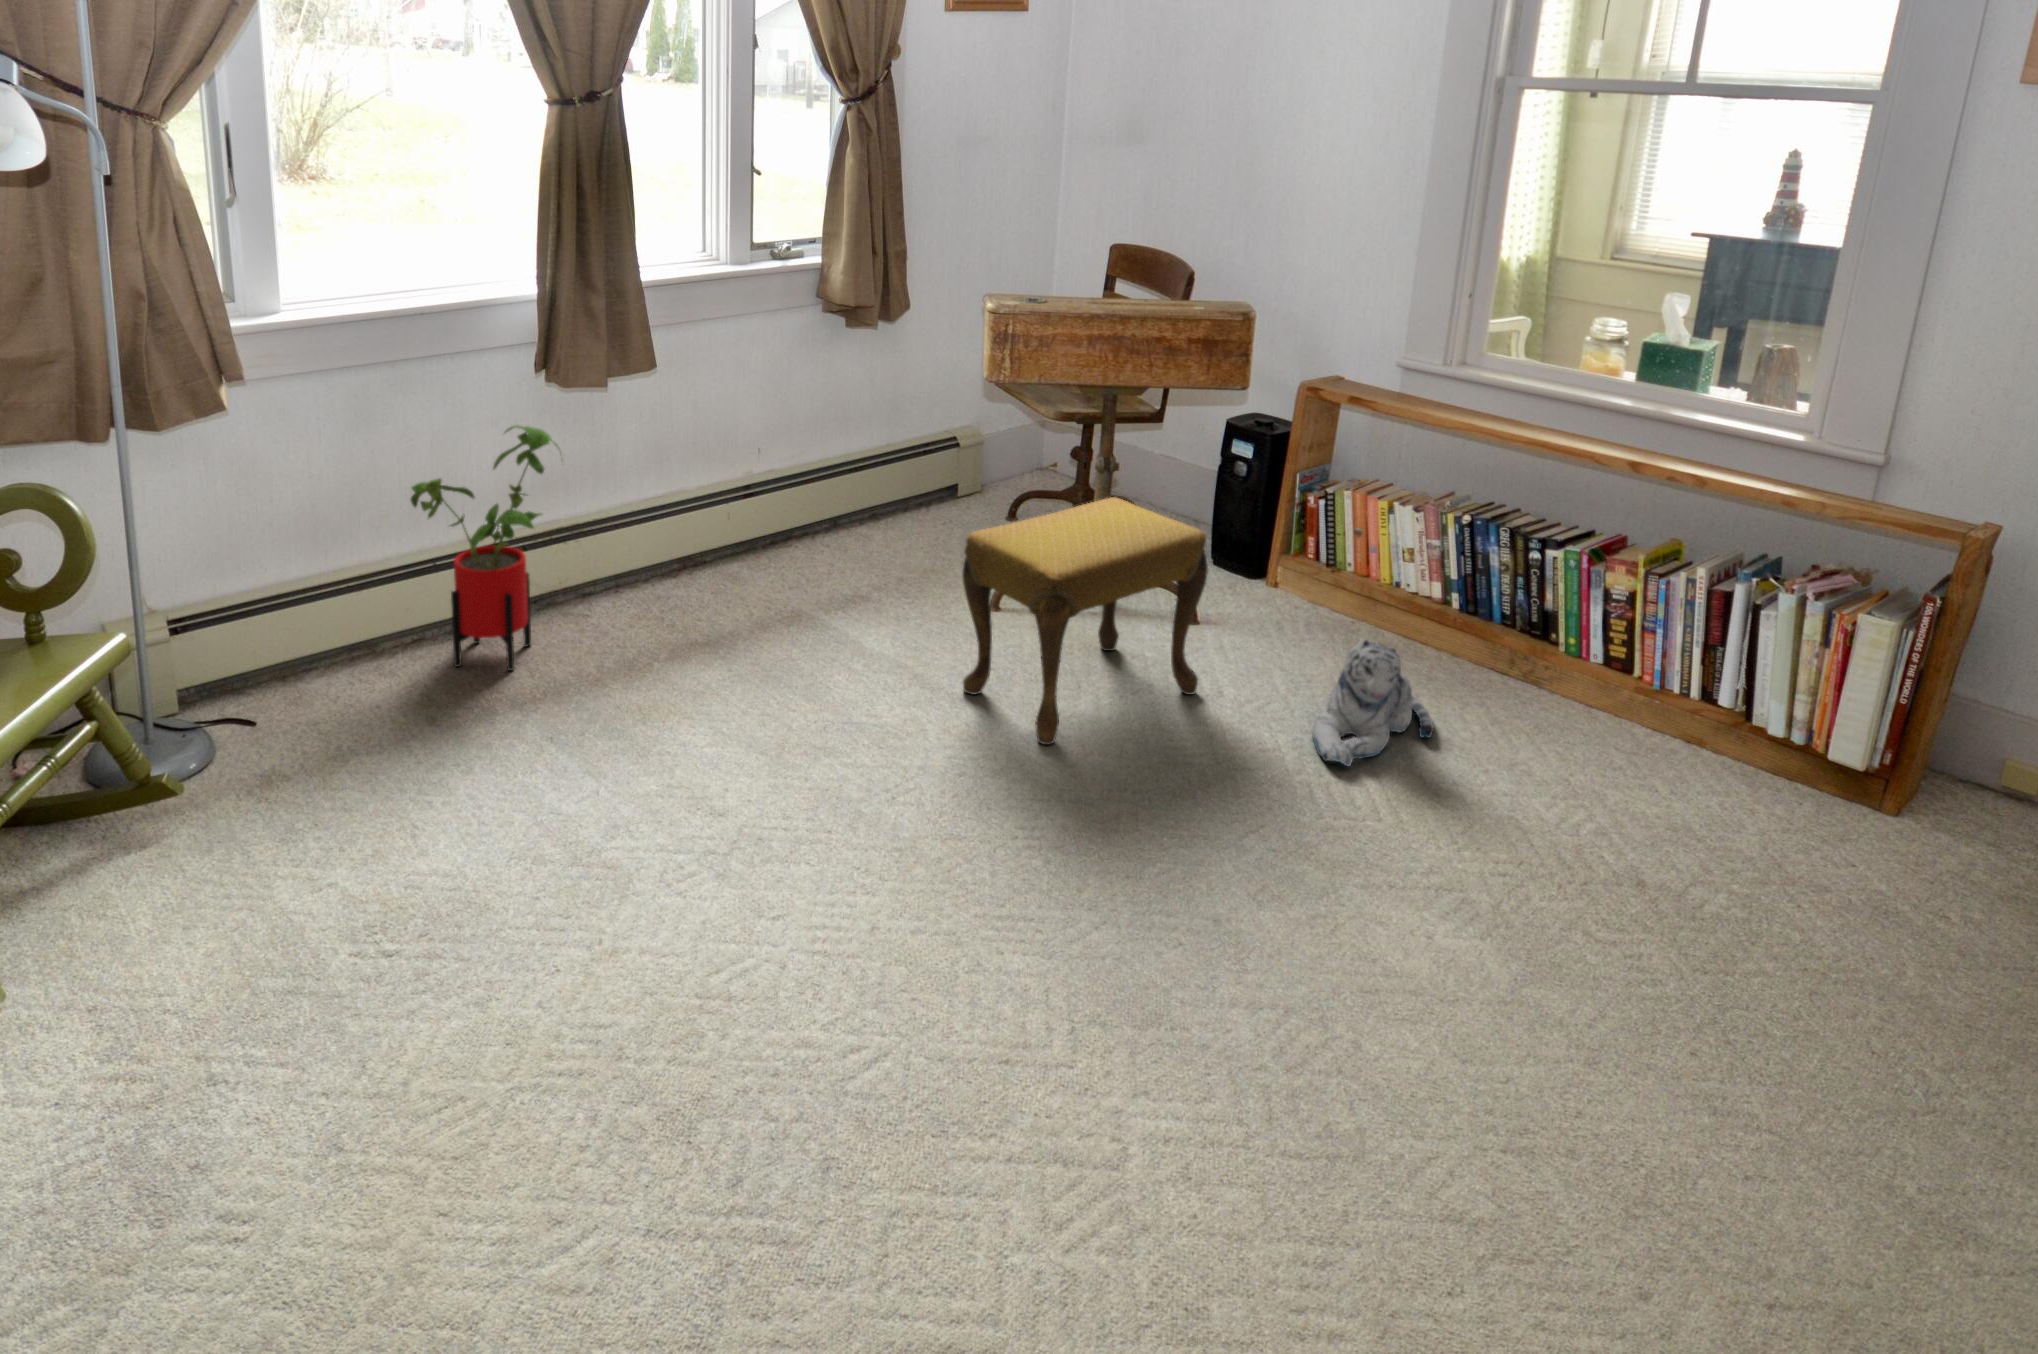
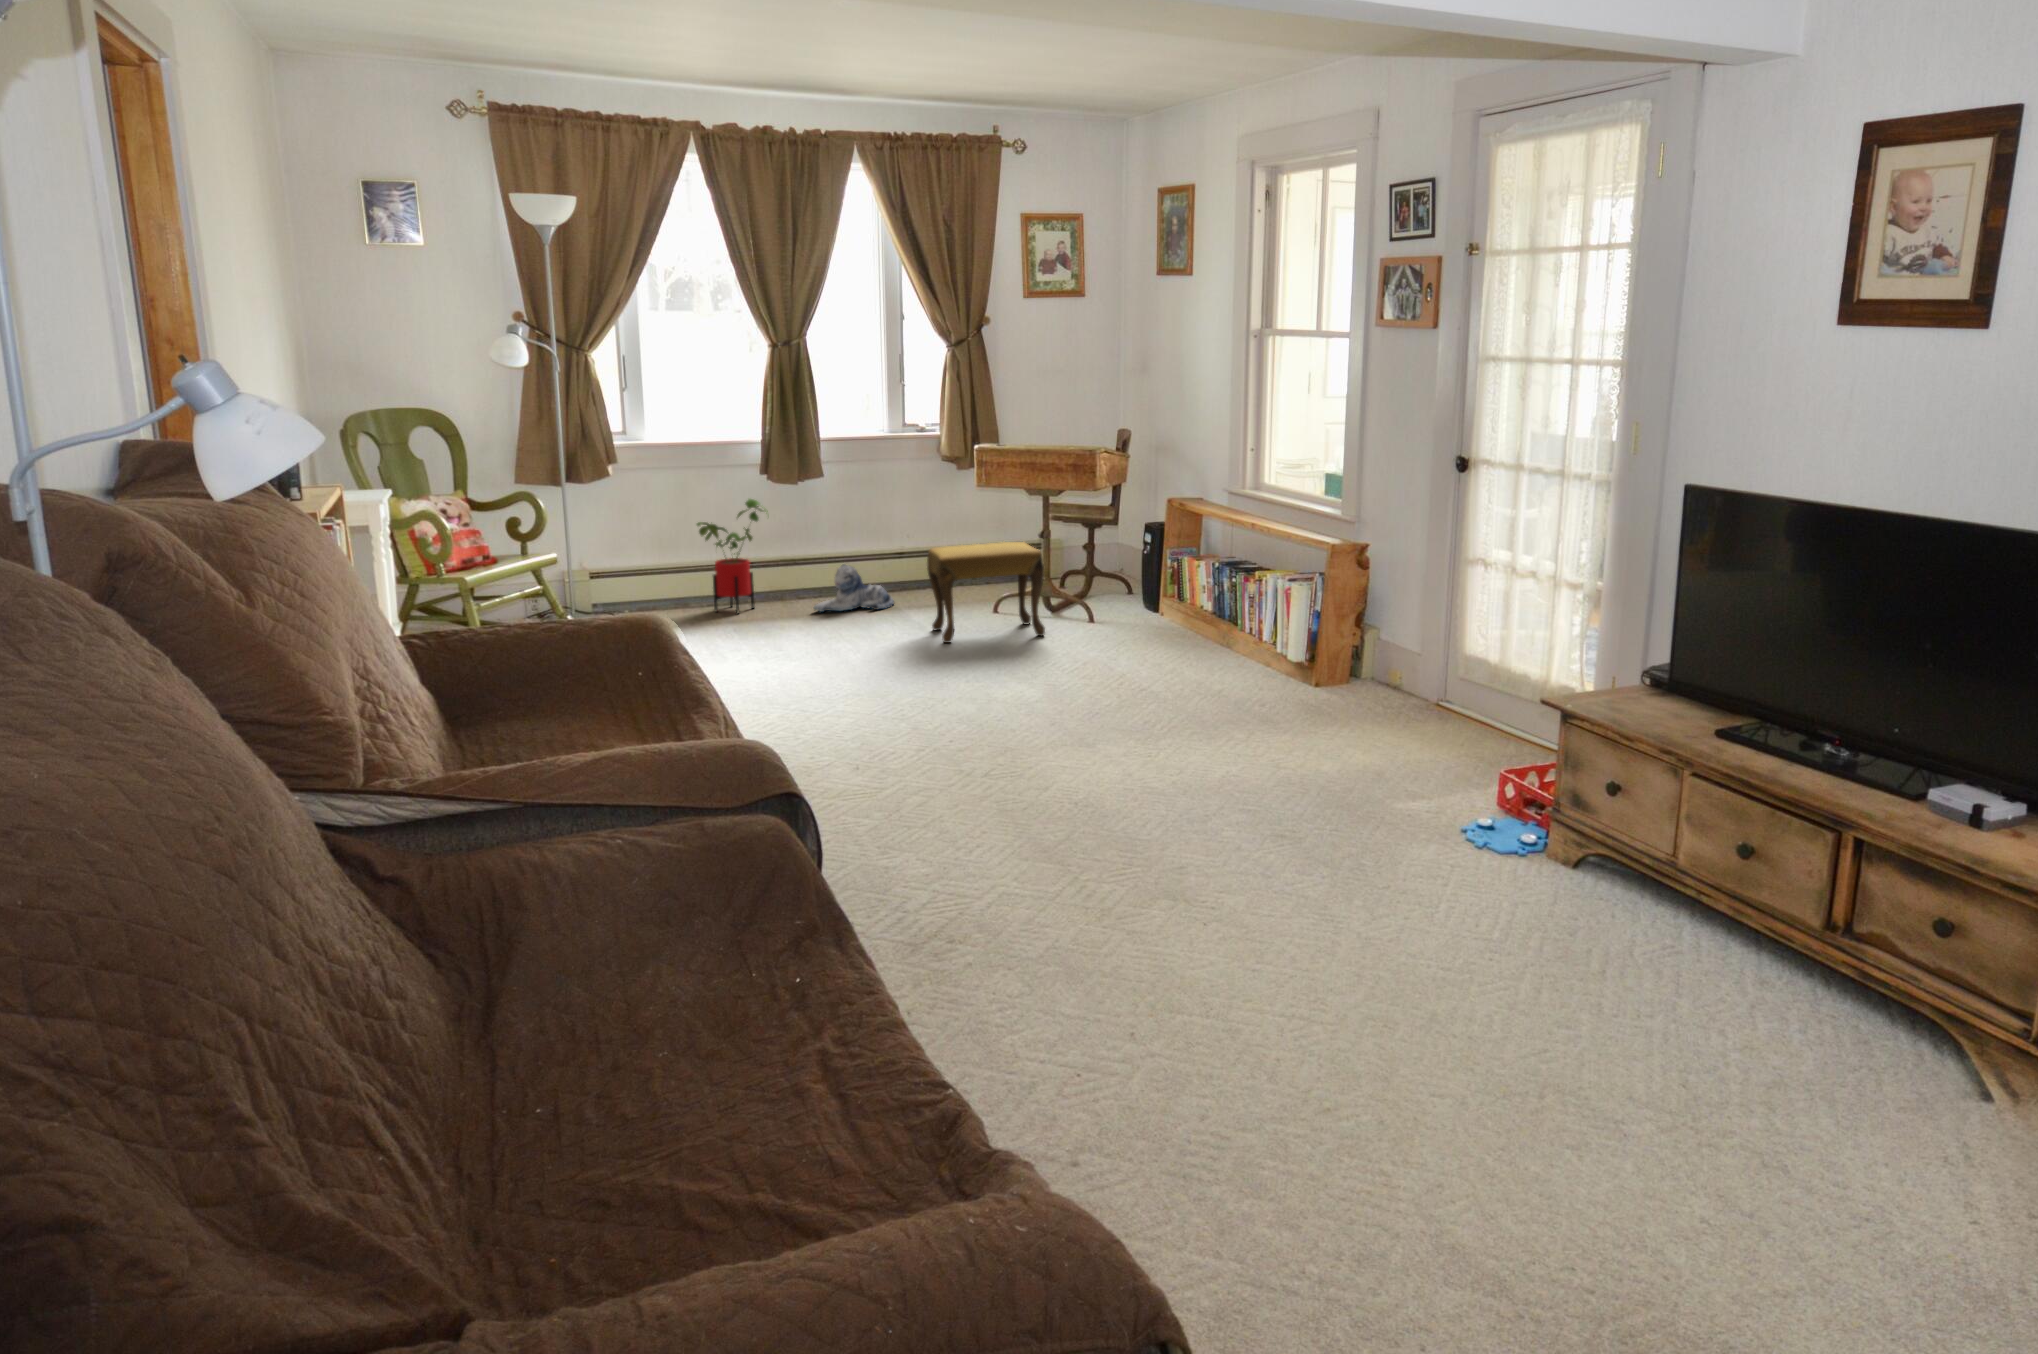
plush toy: present [1312,639,1433,766] -> present [814,564,894,612]

